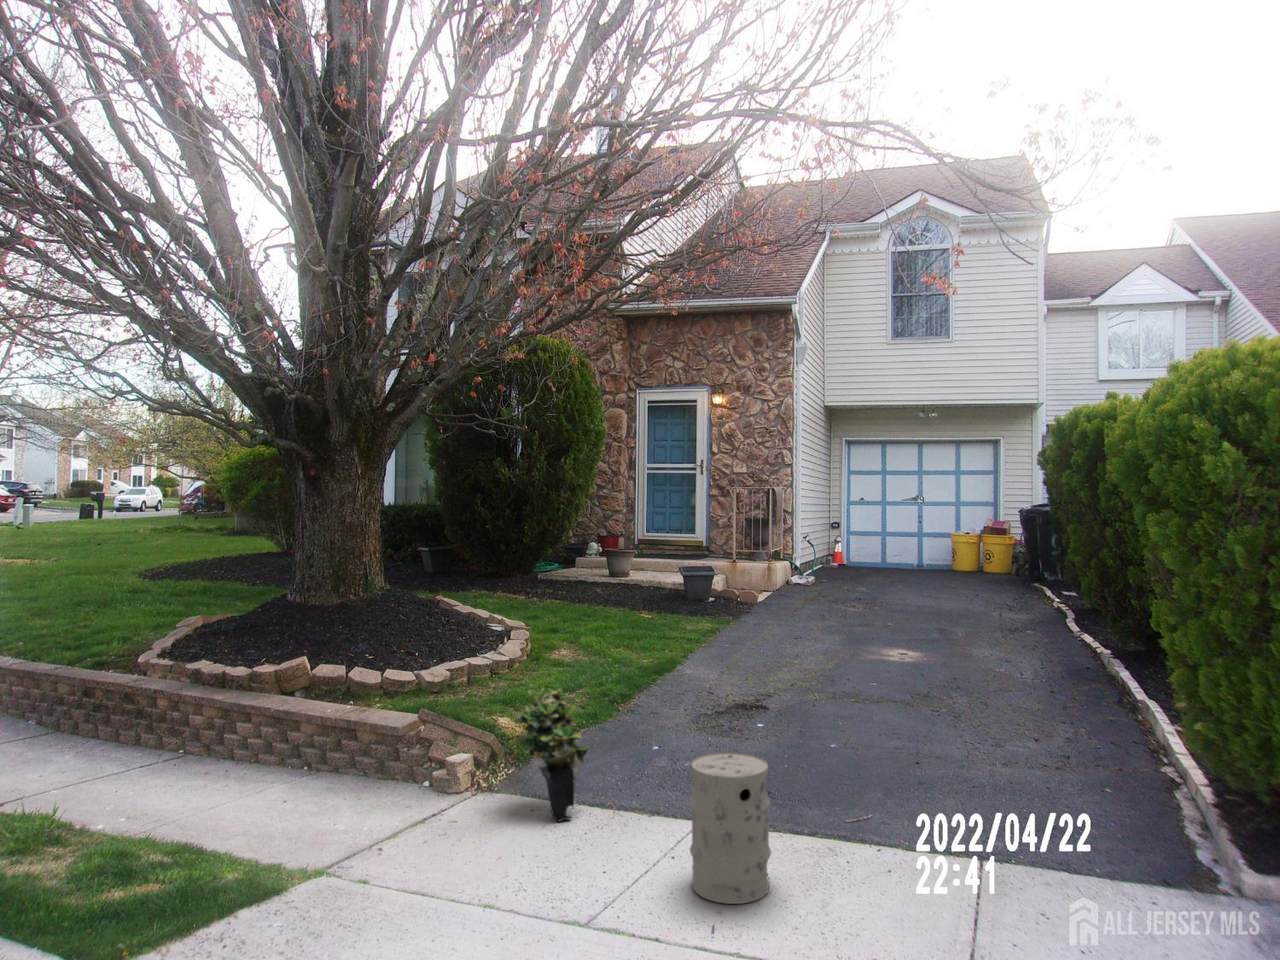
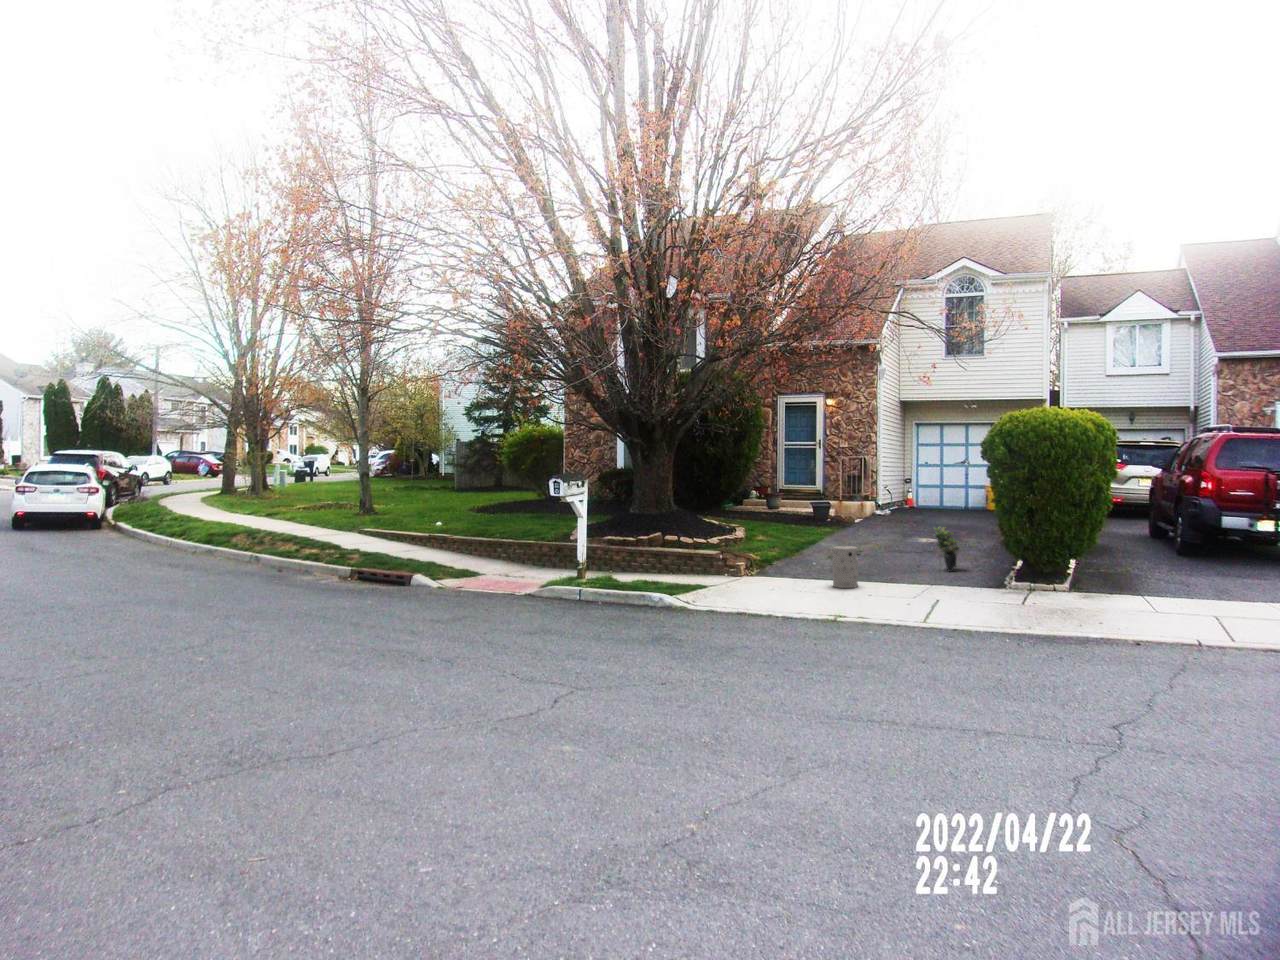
potted plant: present [517,688,589,822] -> present [934,527,959,572]

